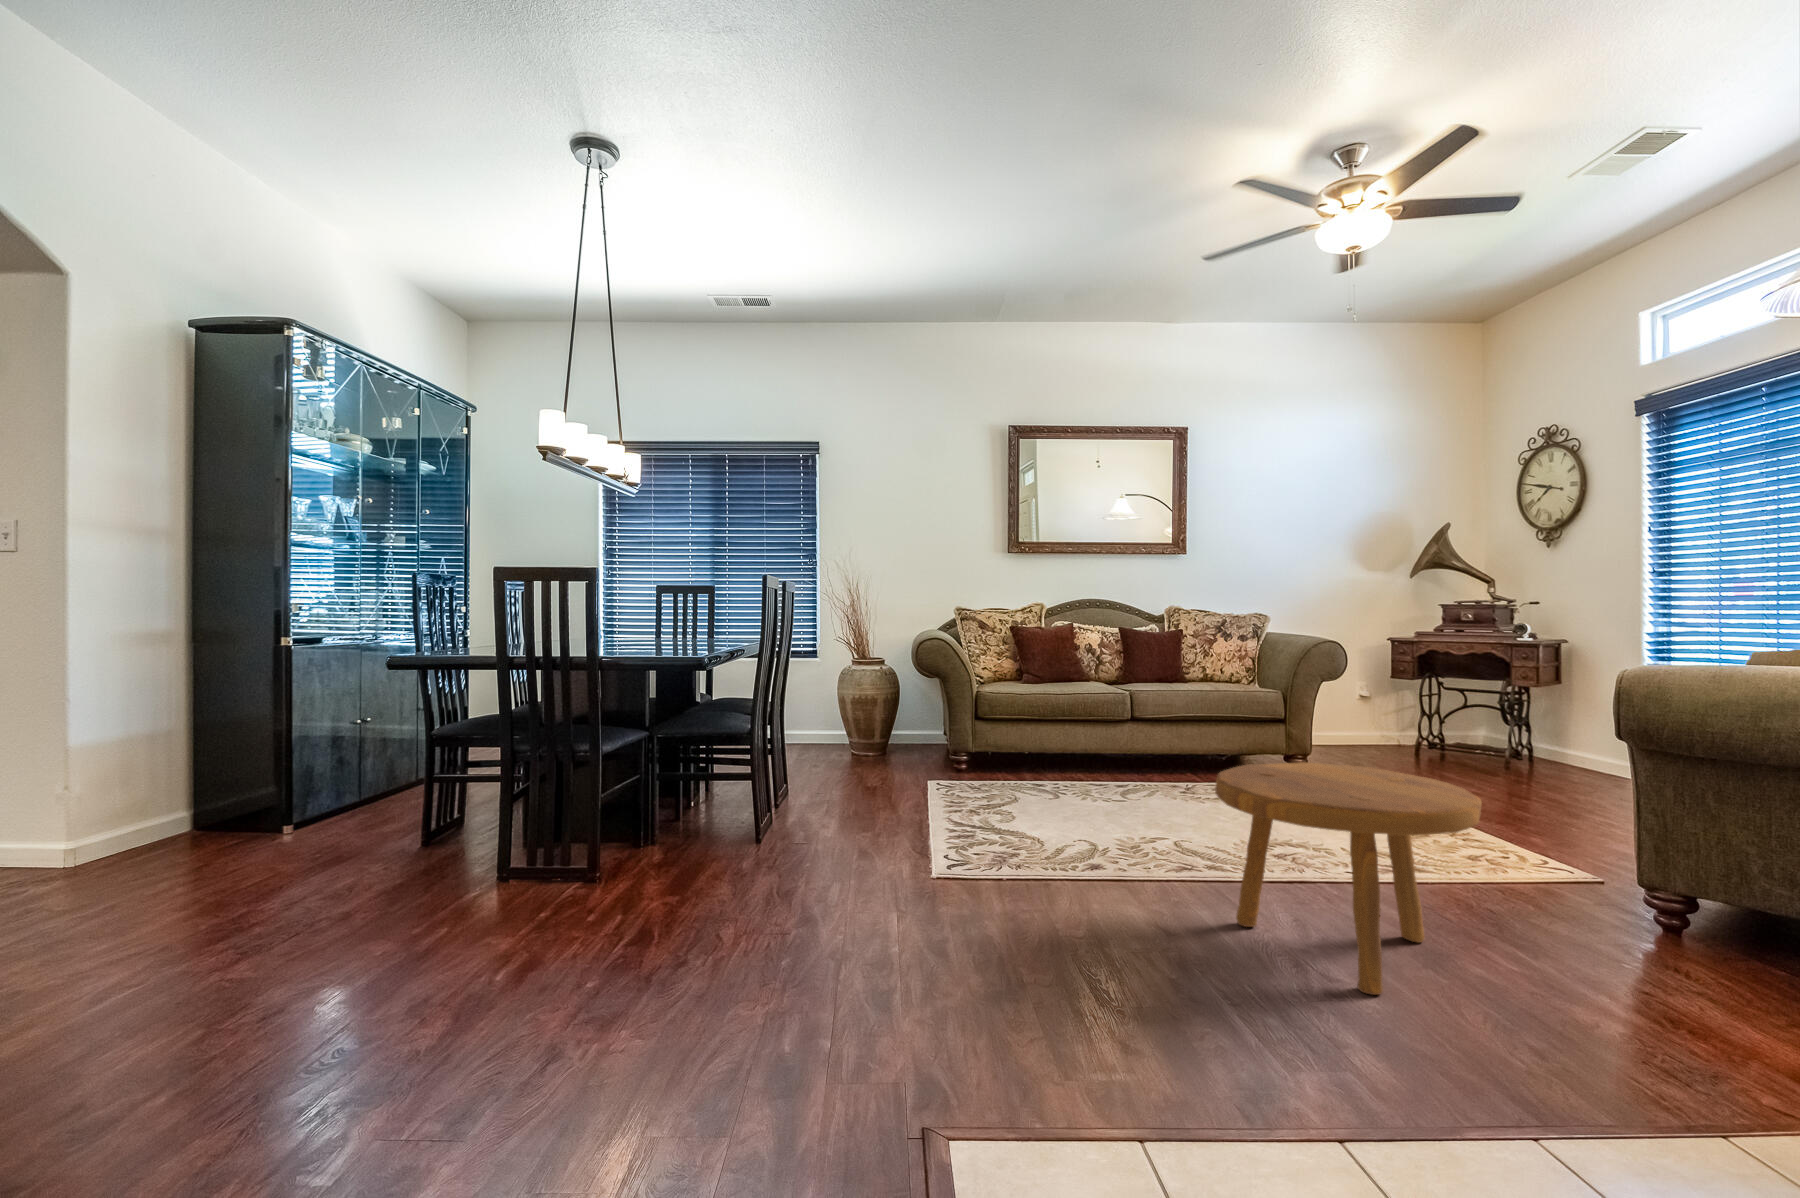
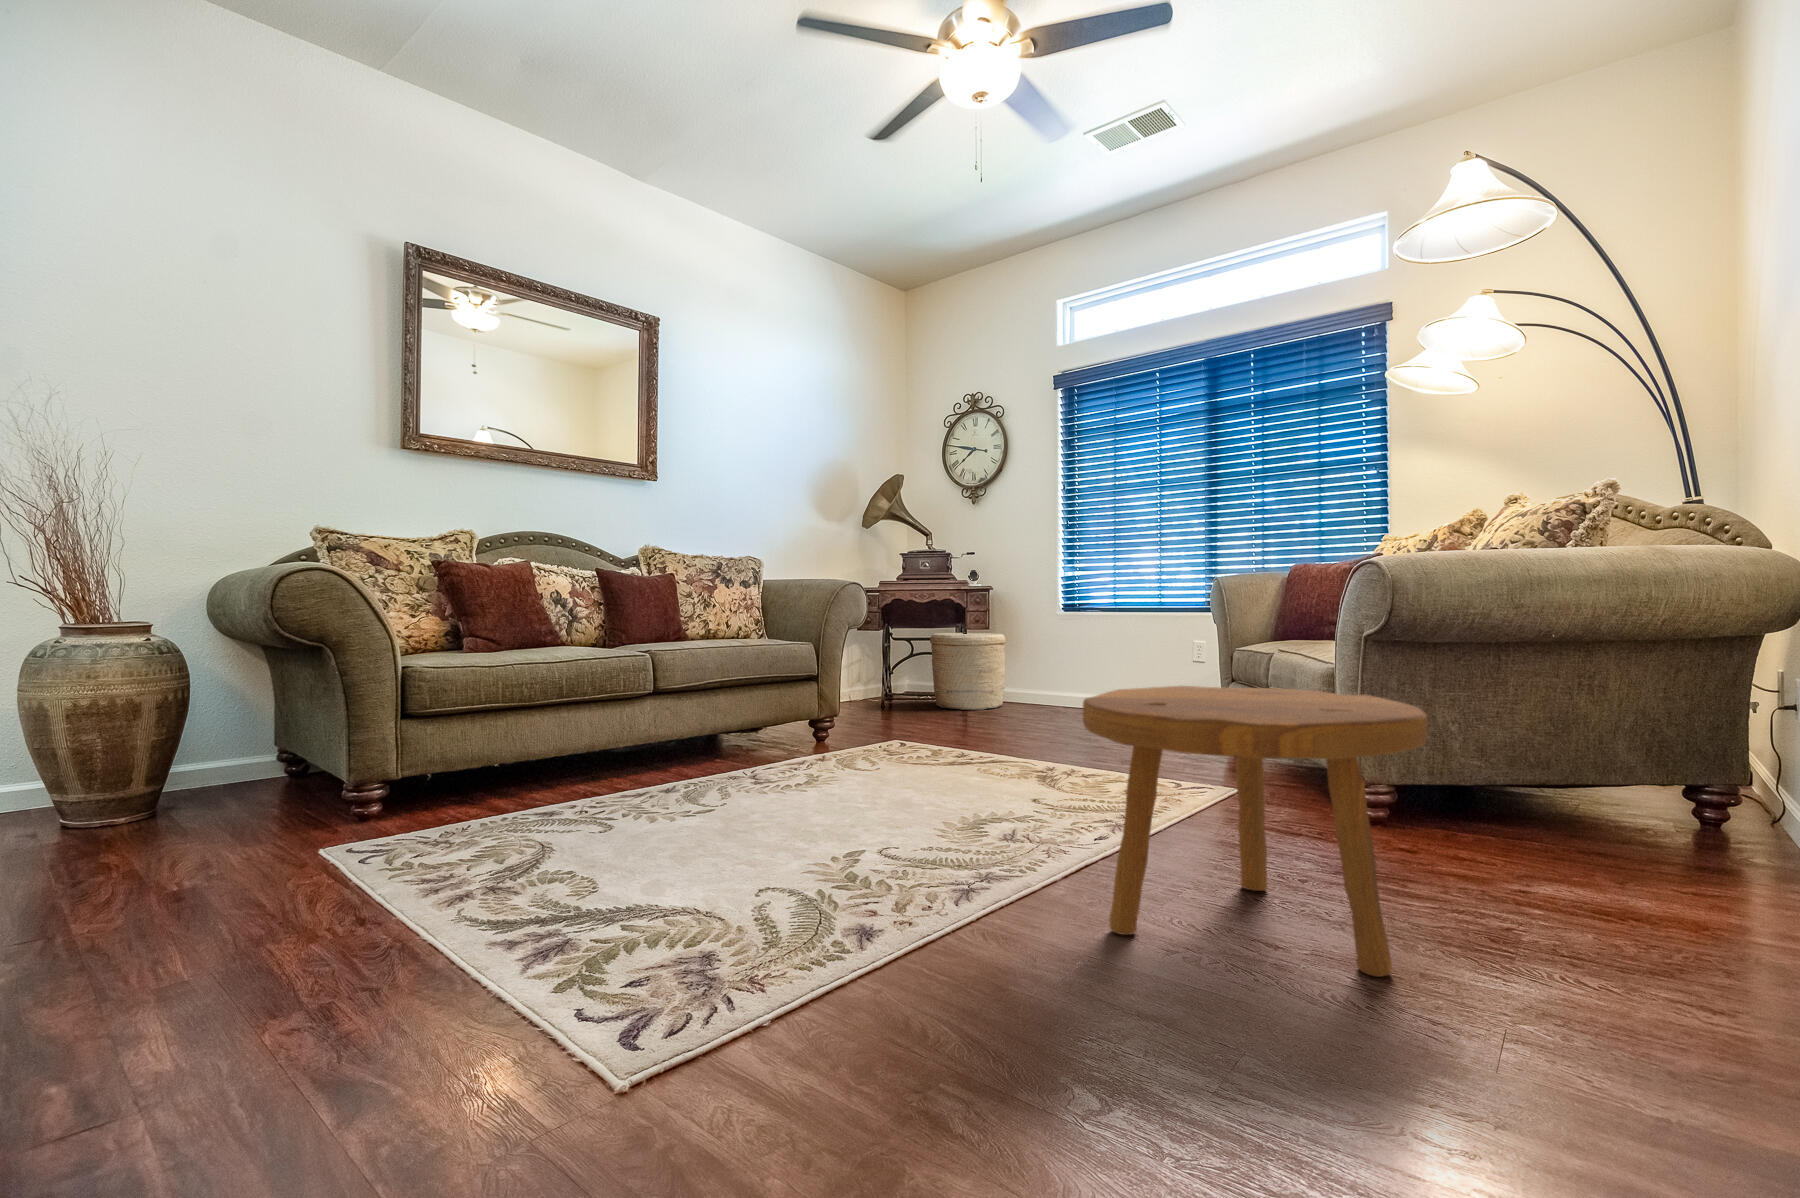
woven basket: none [1475,686,1576,772] -> present [930,633,1006,710]

